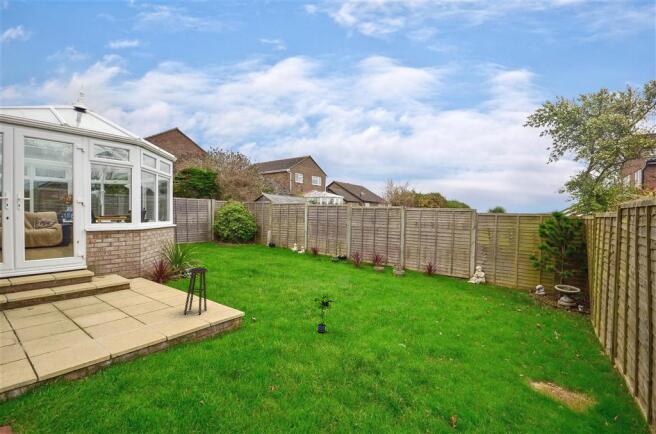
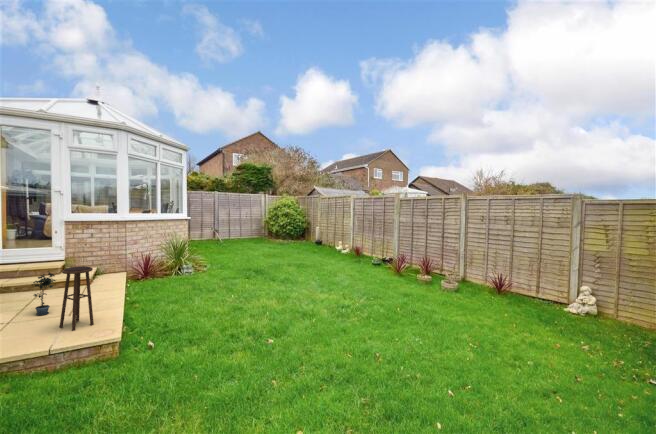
potted plant: present [314,296,334,332] -> present [32,271,55,315]

